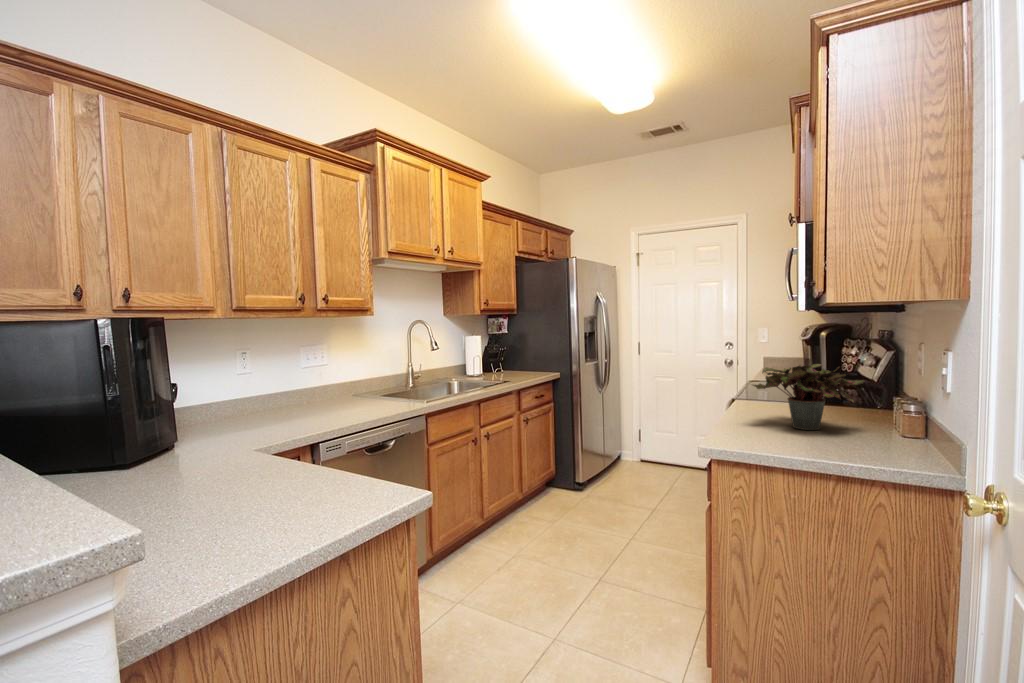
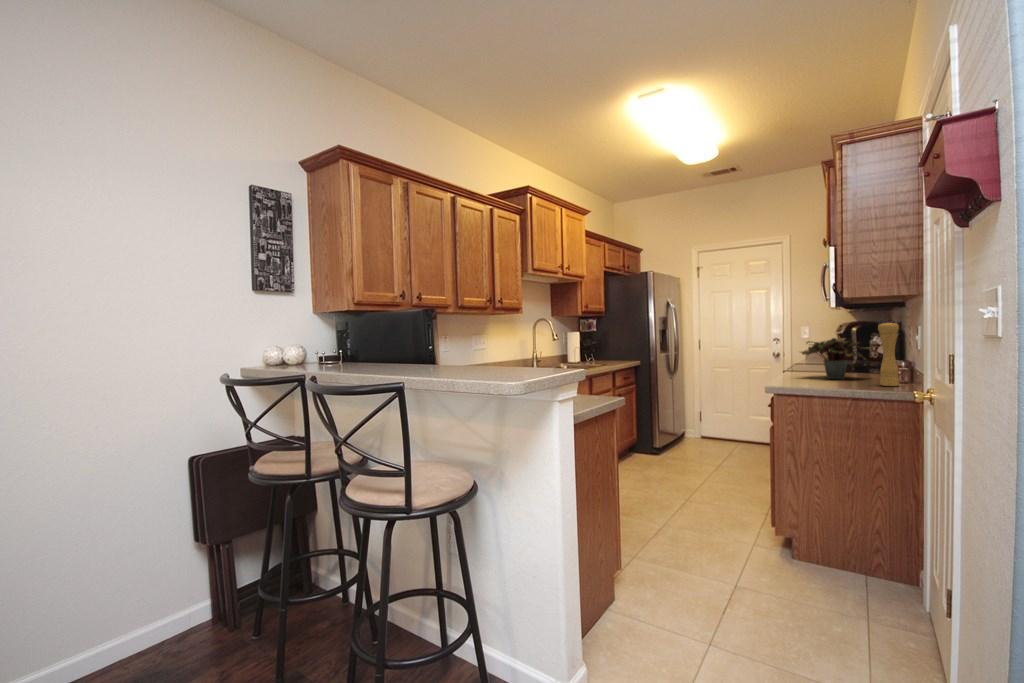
pepper mill: none [881,349,918,461] -> present [878,322,899,386]

